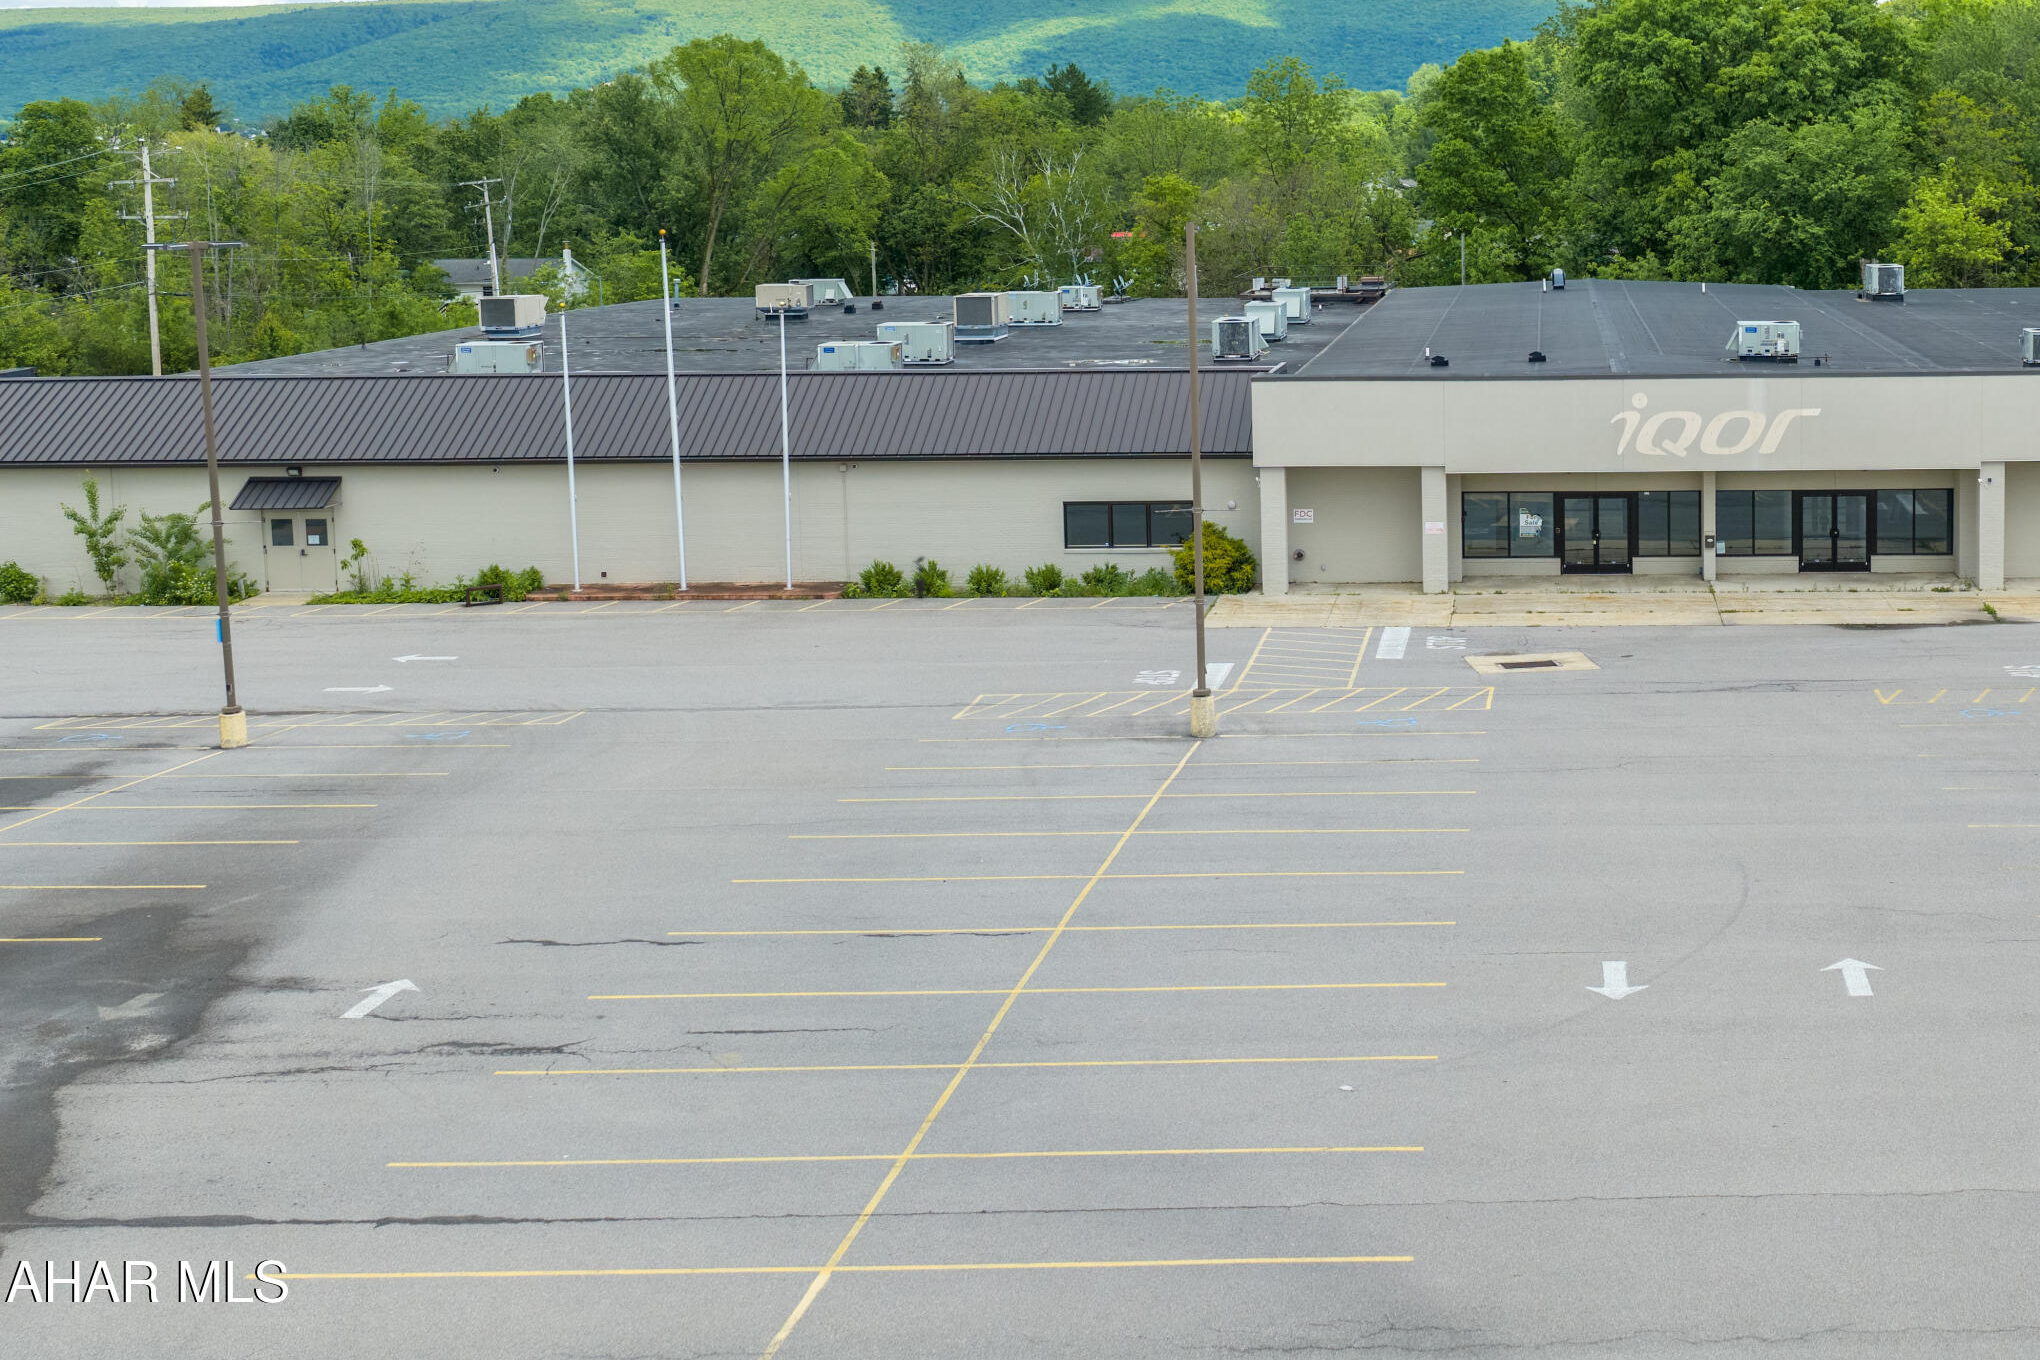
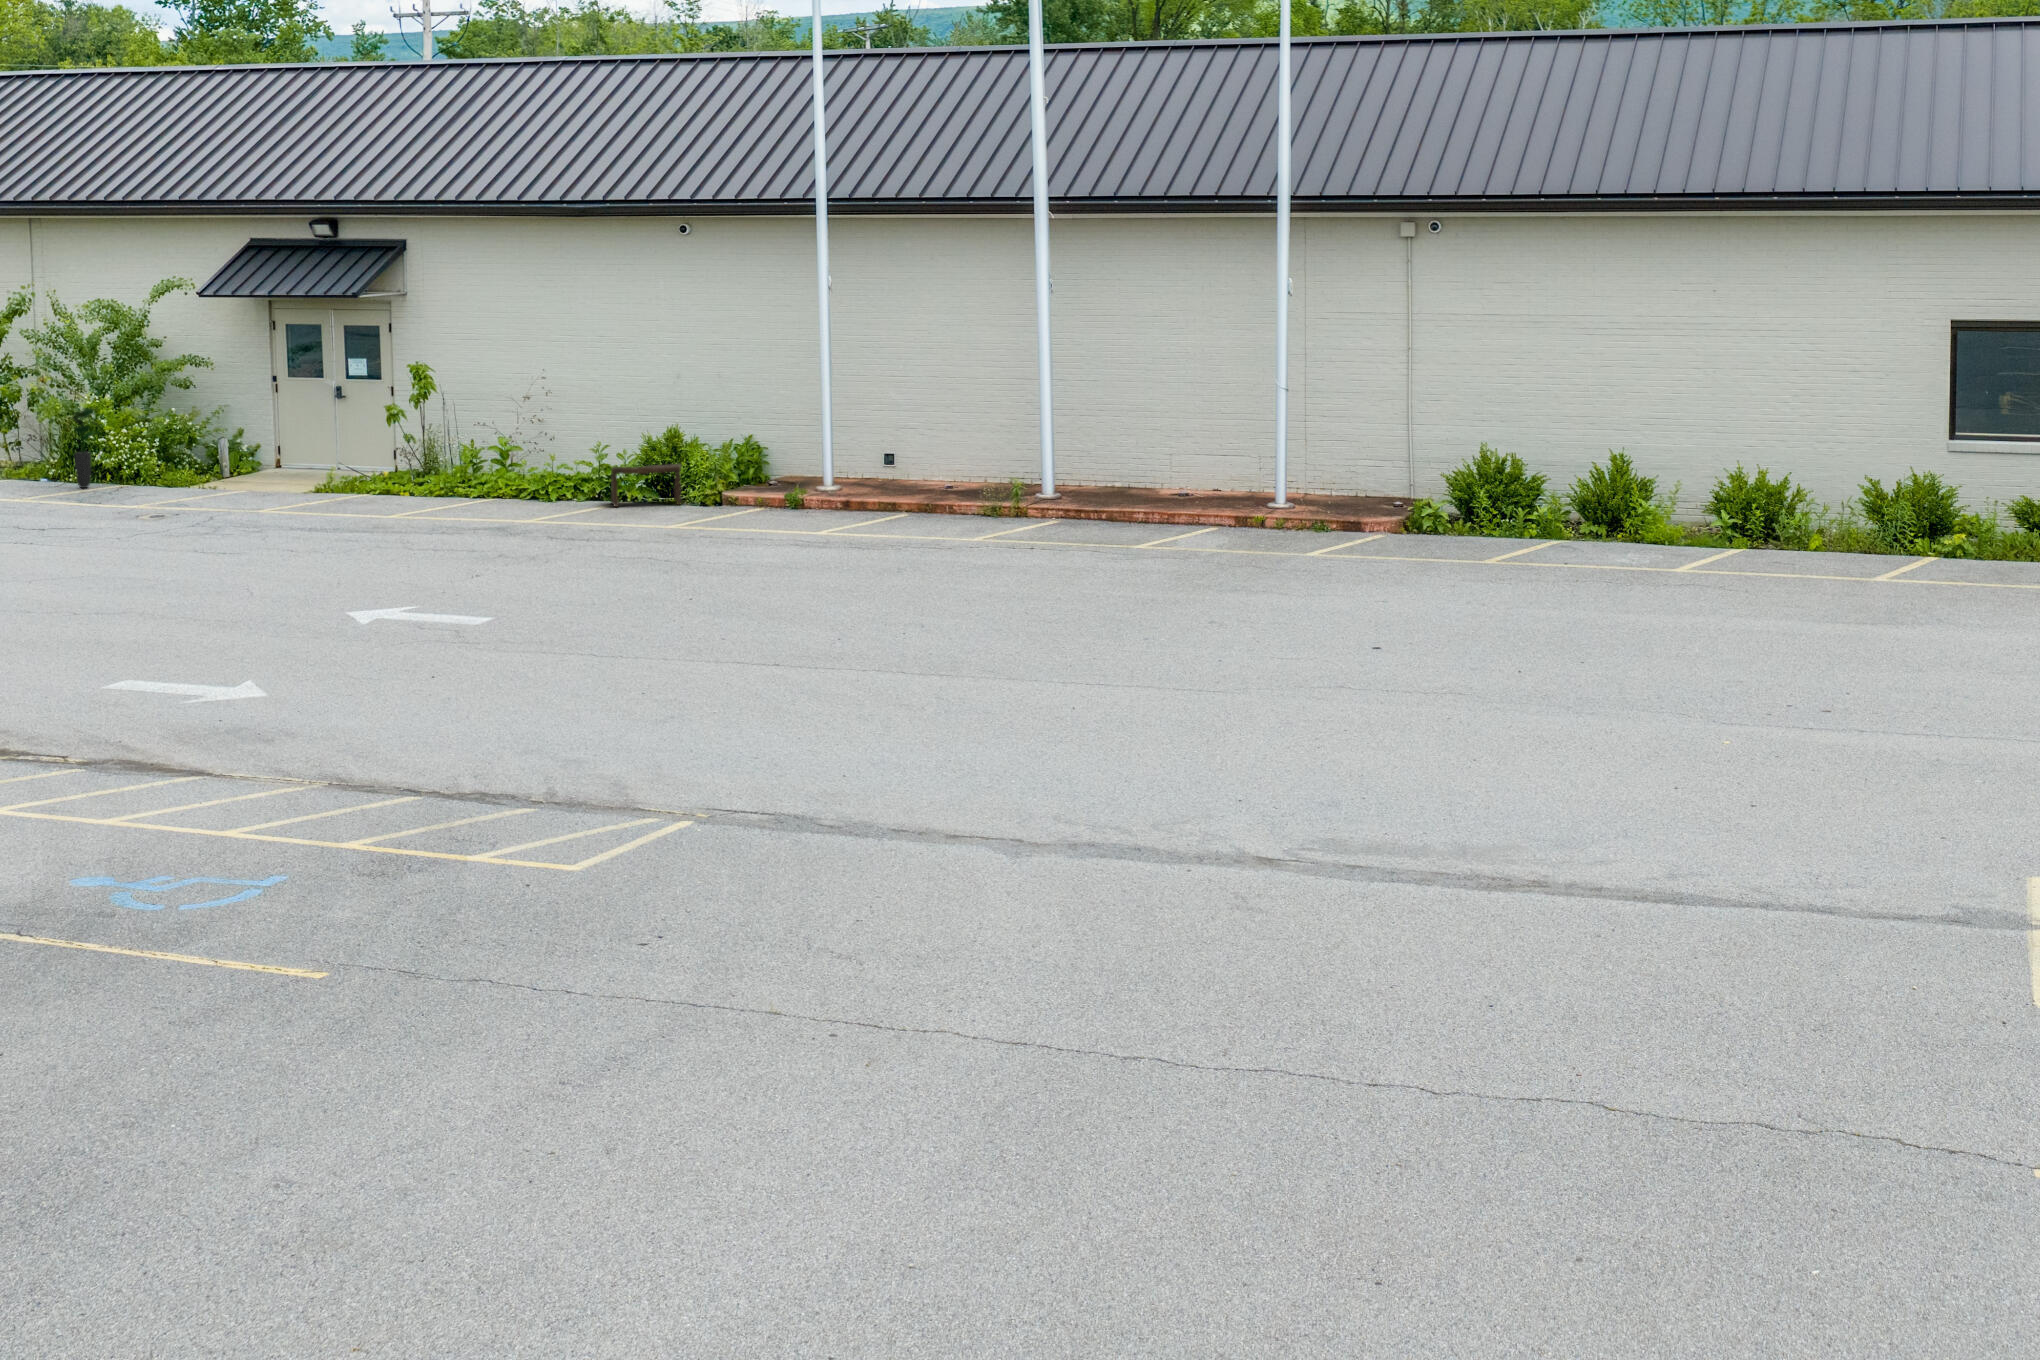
potted plant: present [914,557,925,597] -> present [73,409,95,488]

